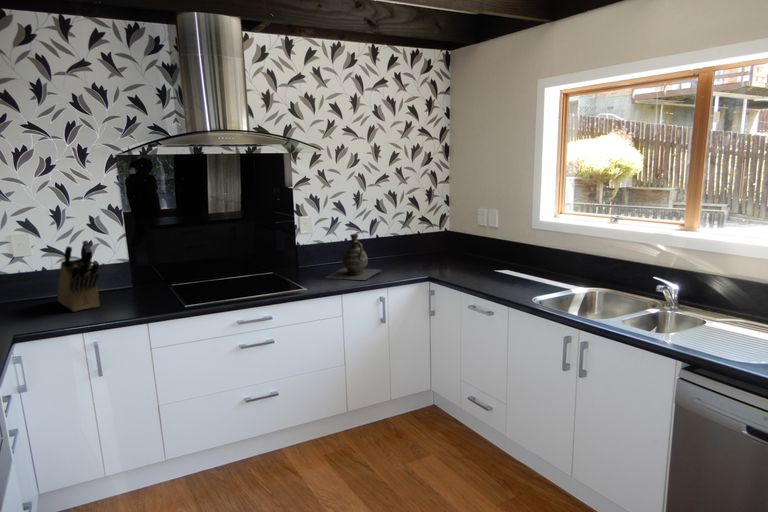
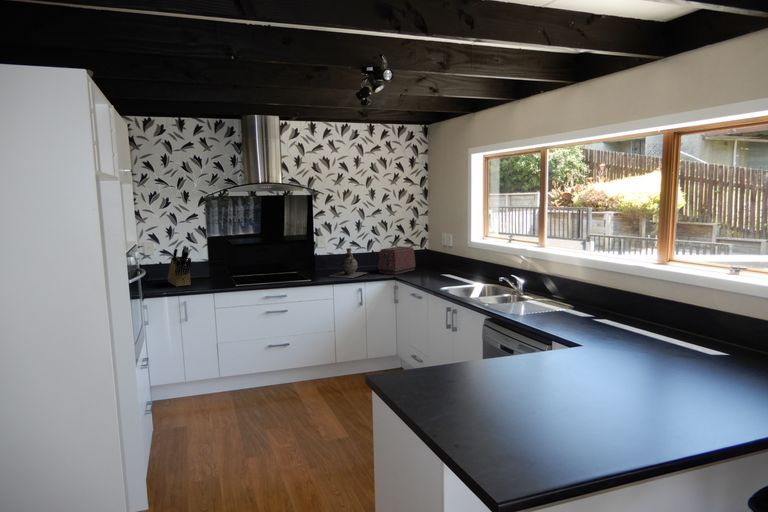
toaster: none [394,228,443,270] -> present [378,246,416,274]

